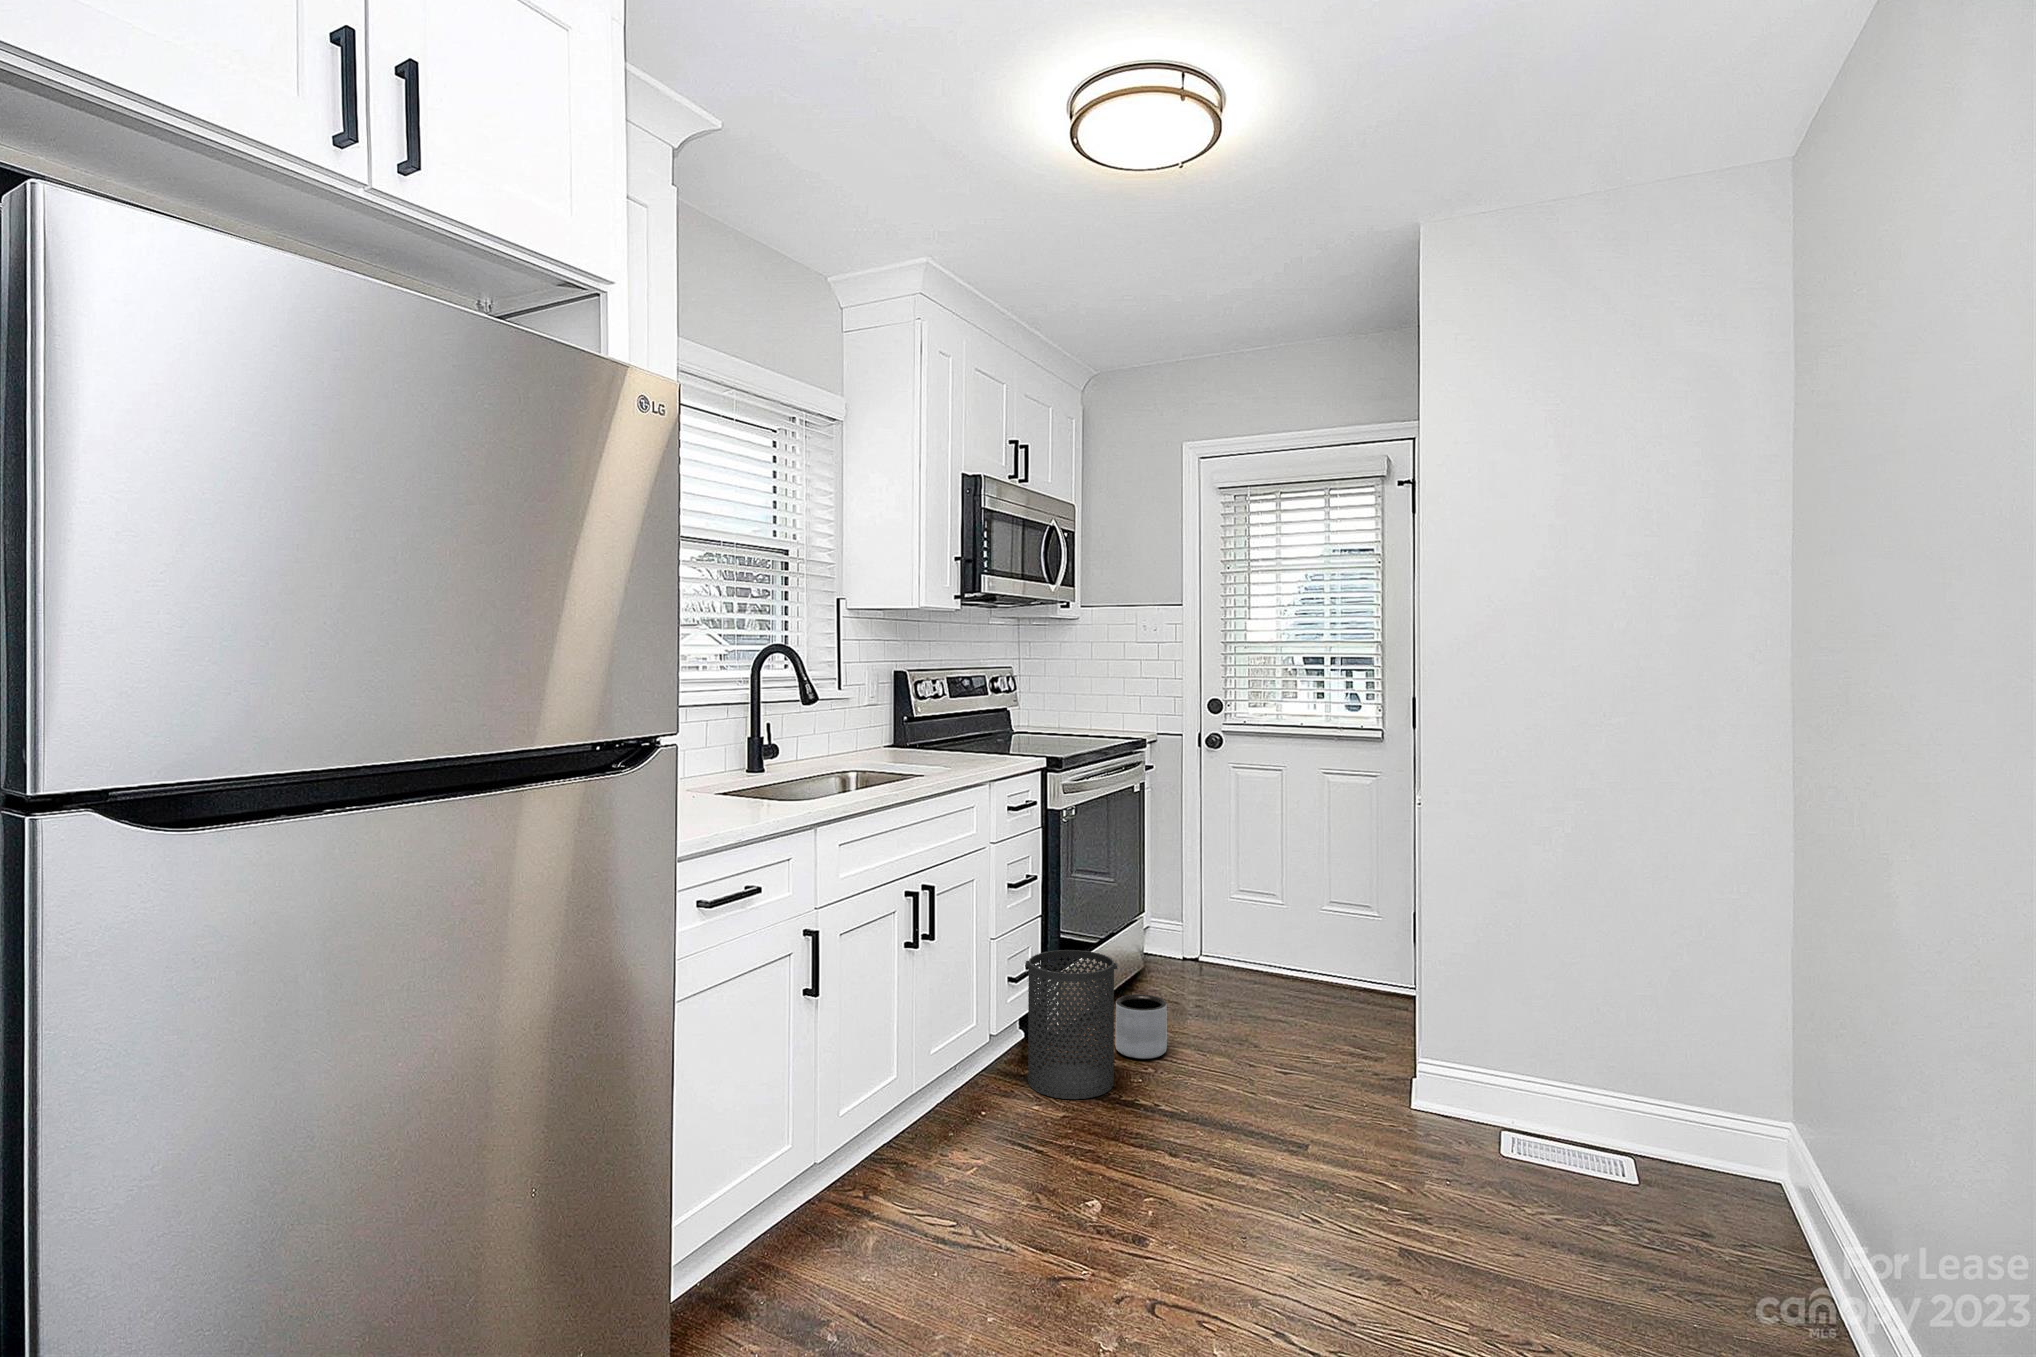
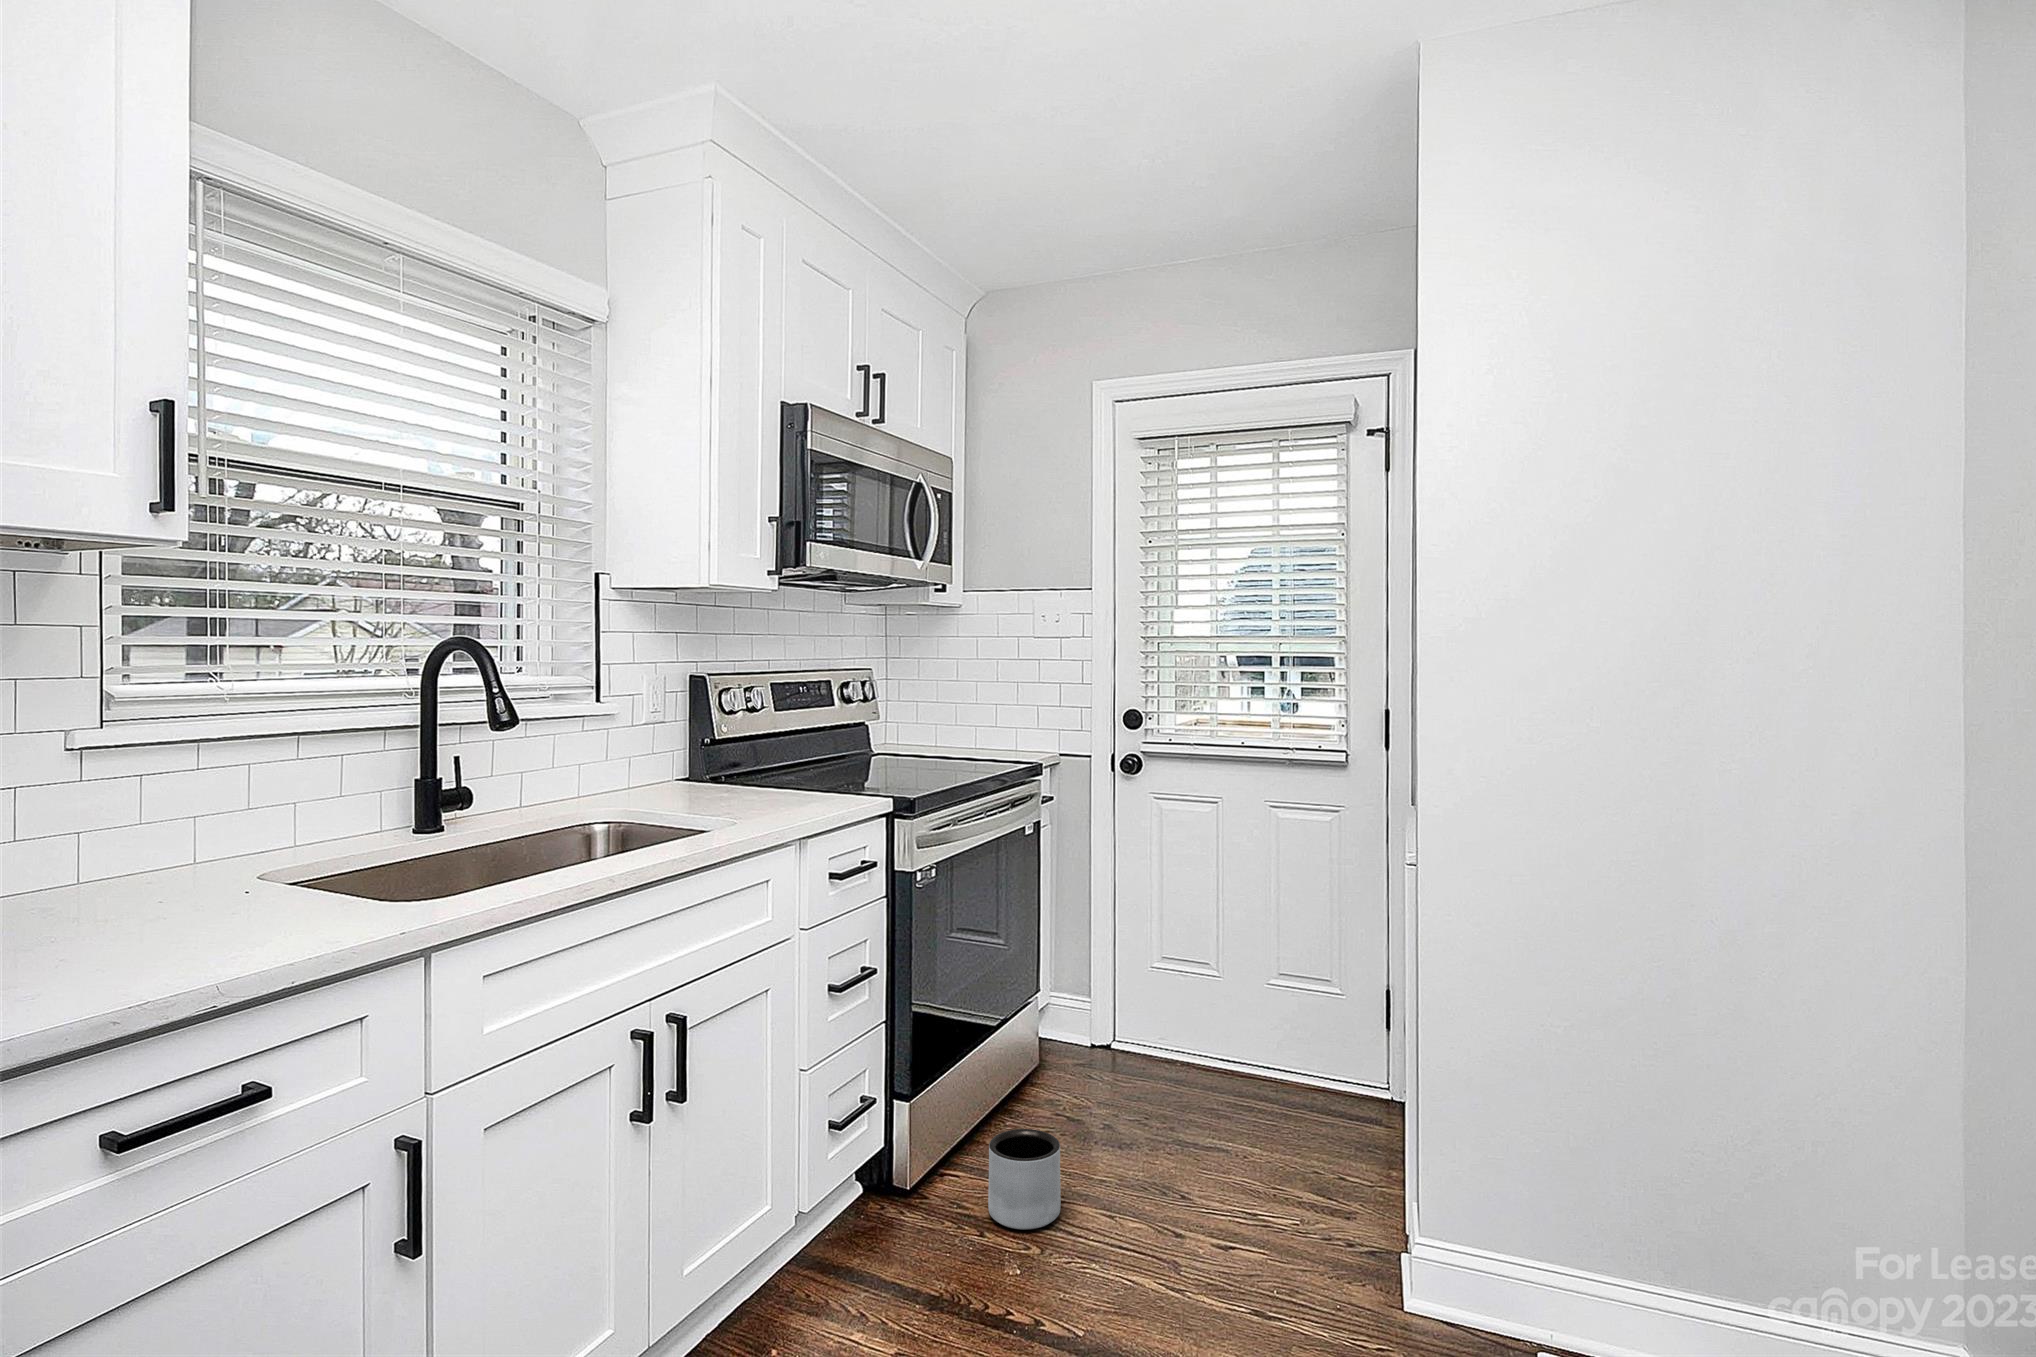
trash can: present [1025,950,1117,1099] -> none [848,1080,984,1320]

